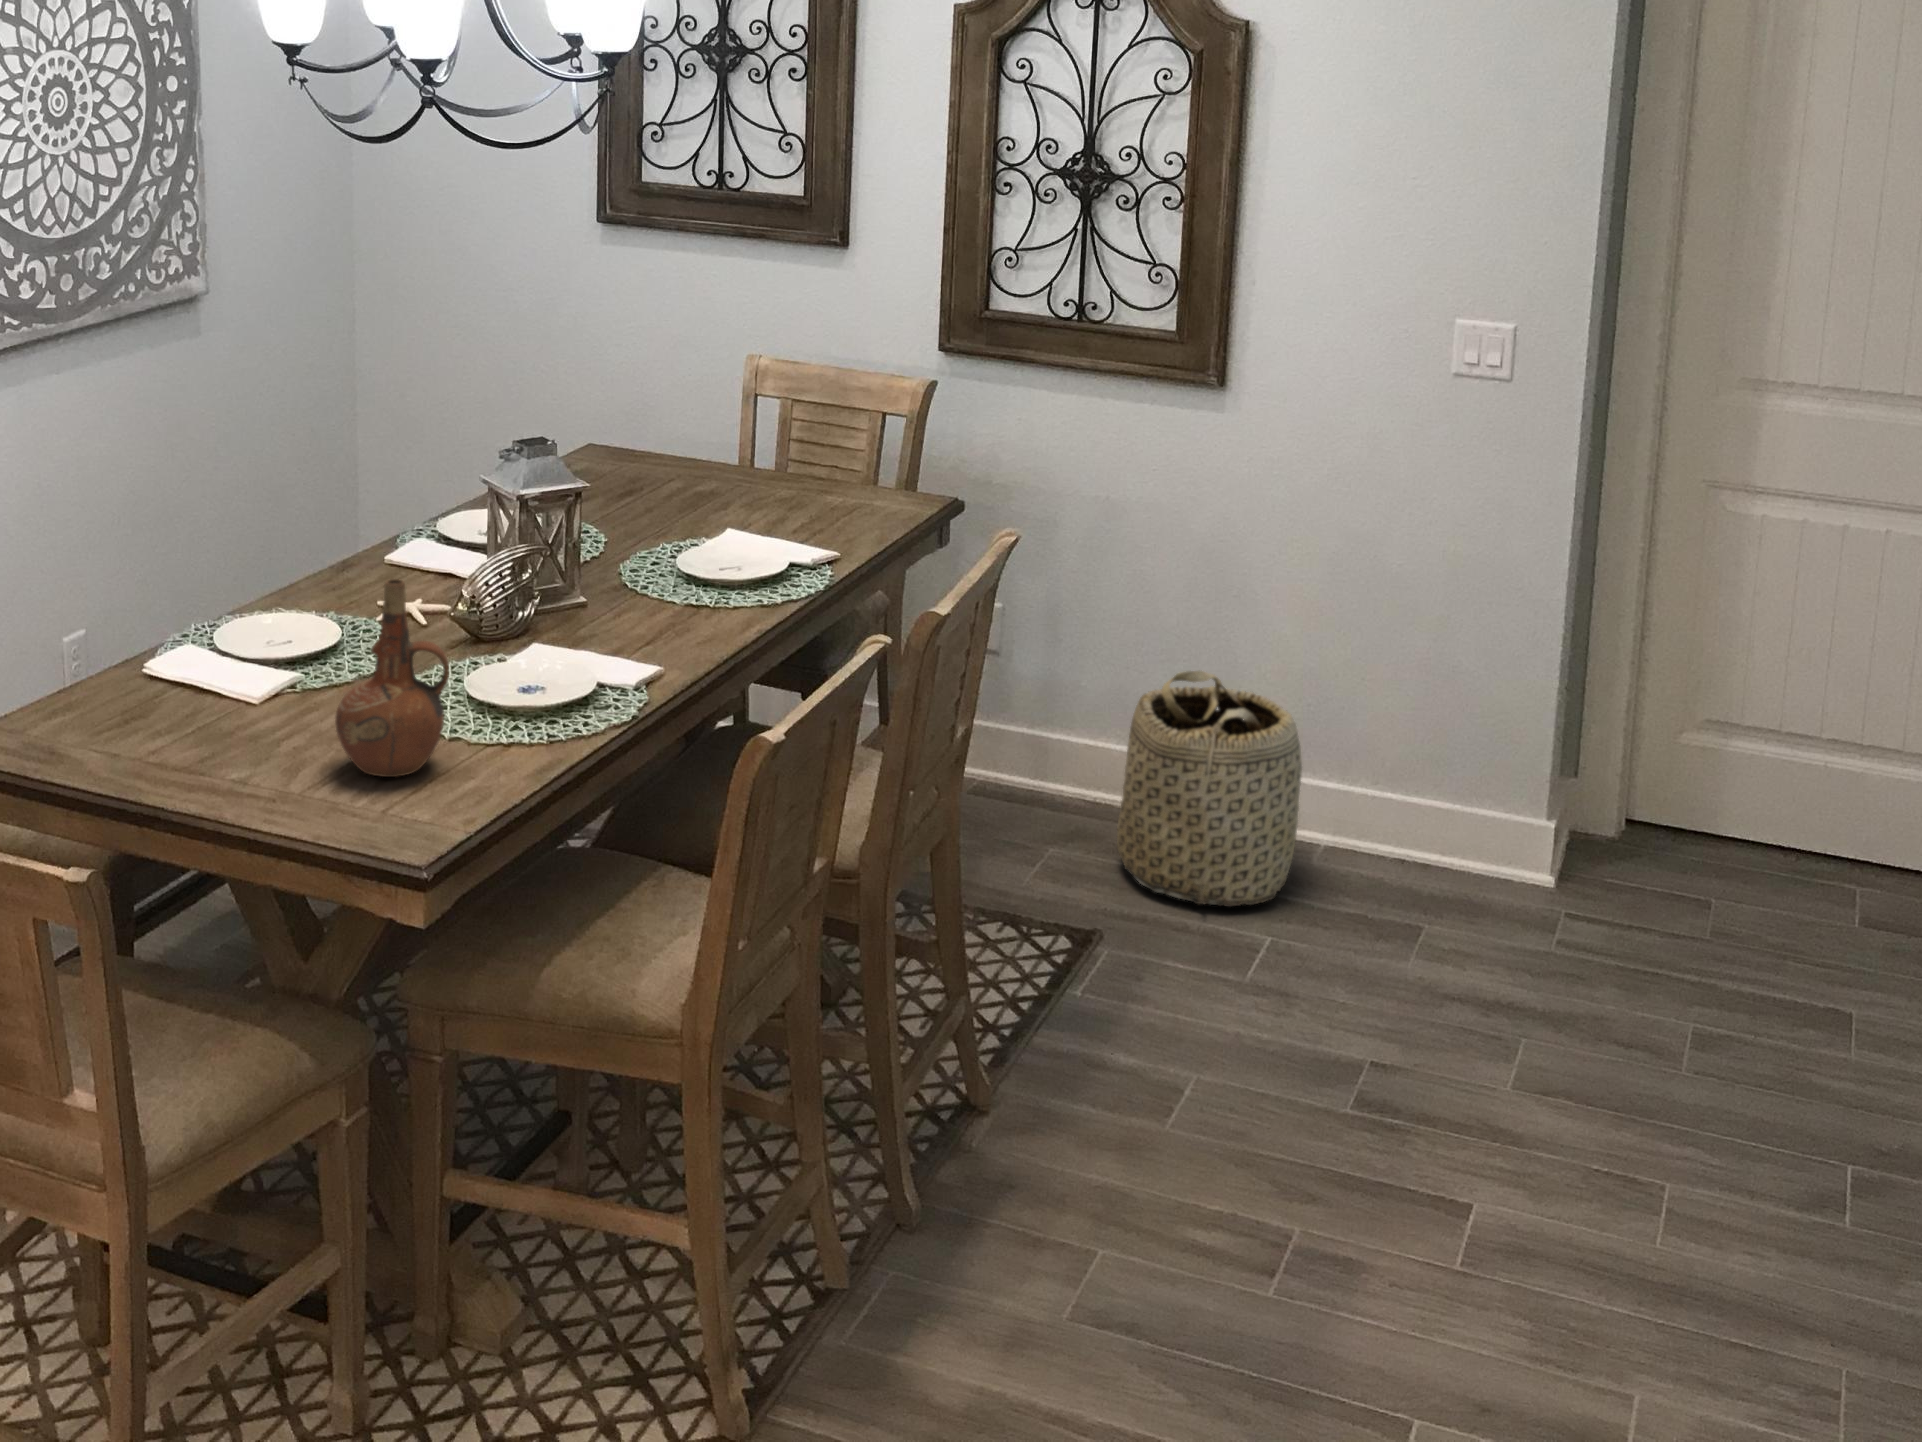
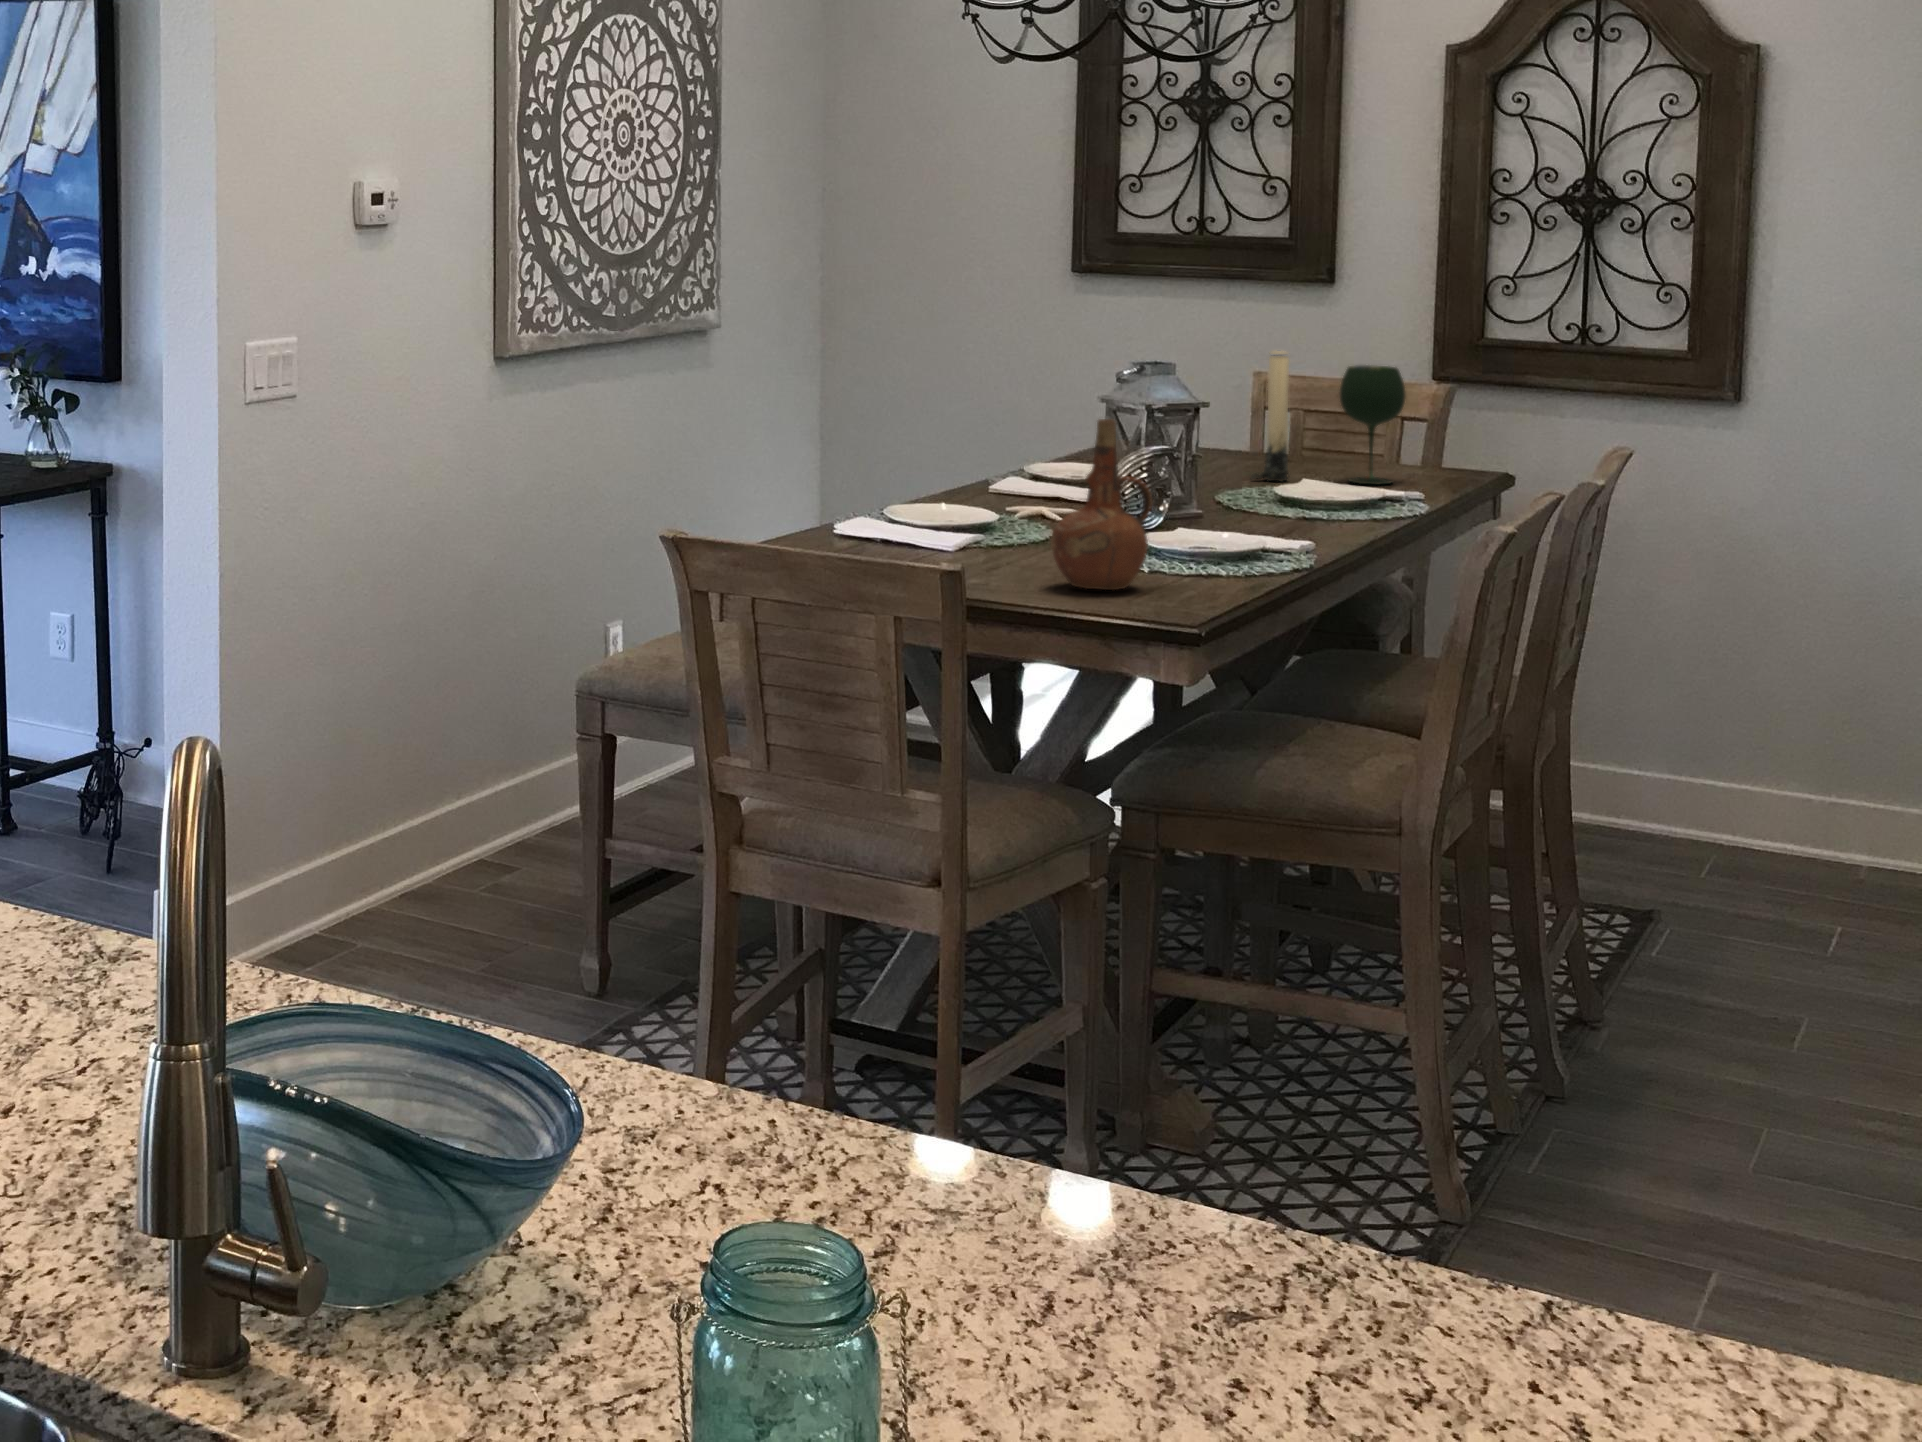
candle: none [708,364,747,502] -> present [1251,351,1289,481]
wine glass: none [797,379,862,509] -> present [1340,365,1405,485]
basket: present [1117,671,1302,907] -> none [1657,673,1857,898]

